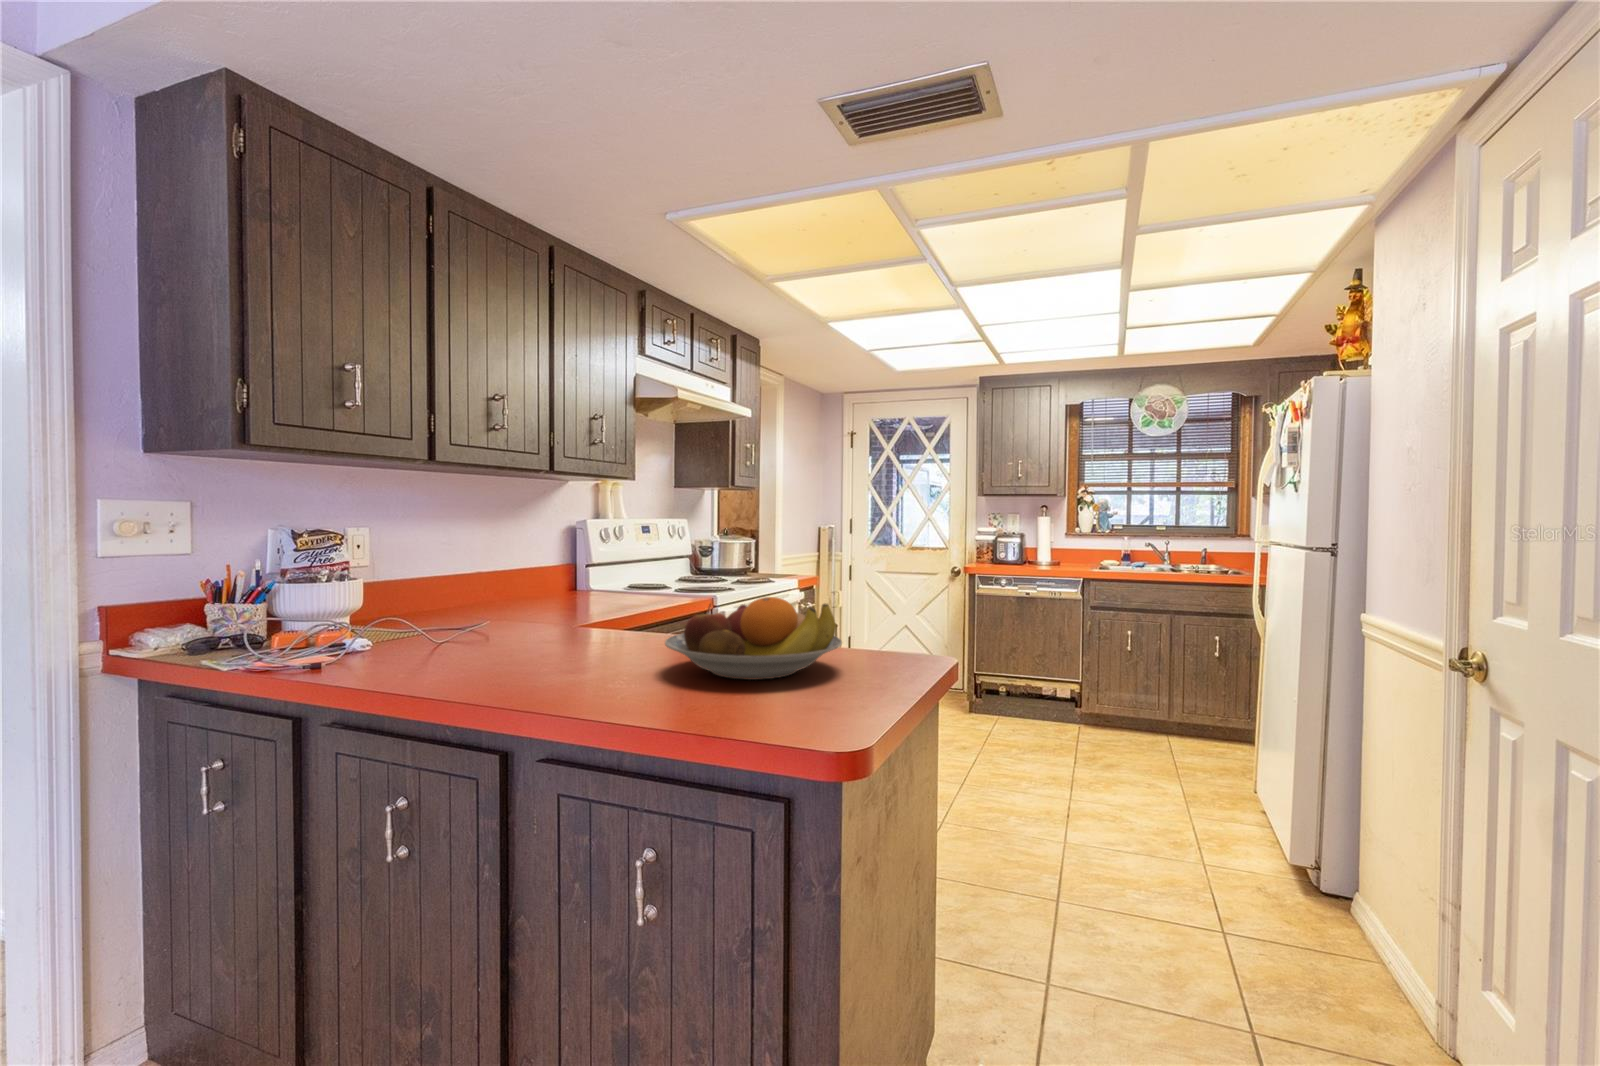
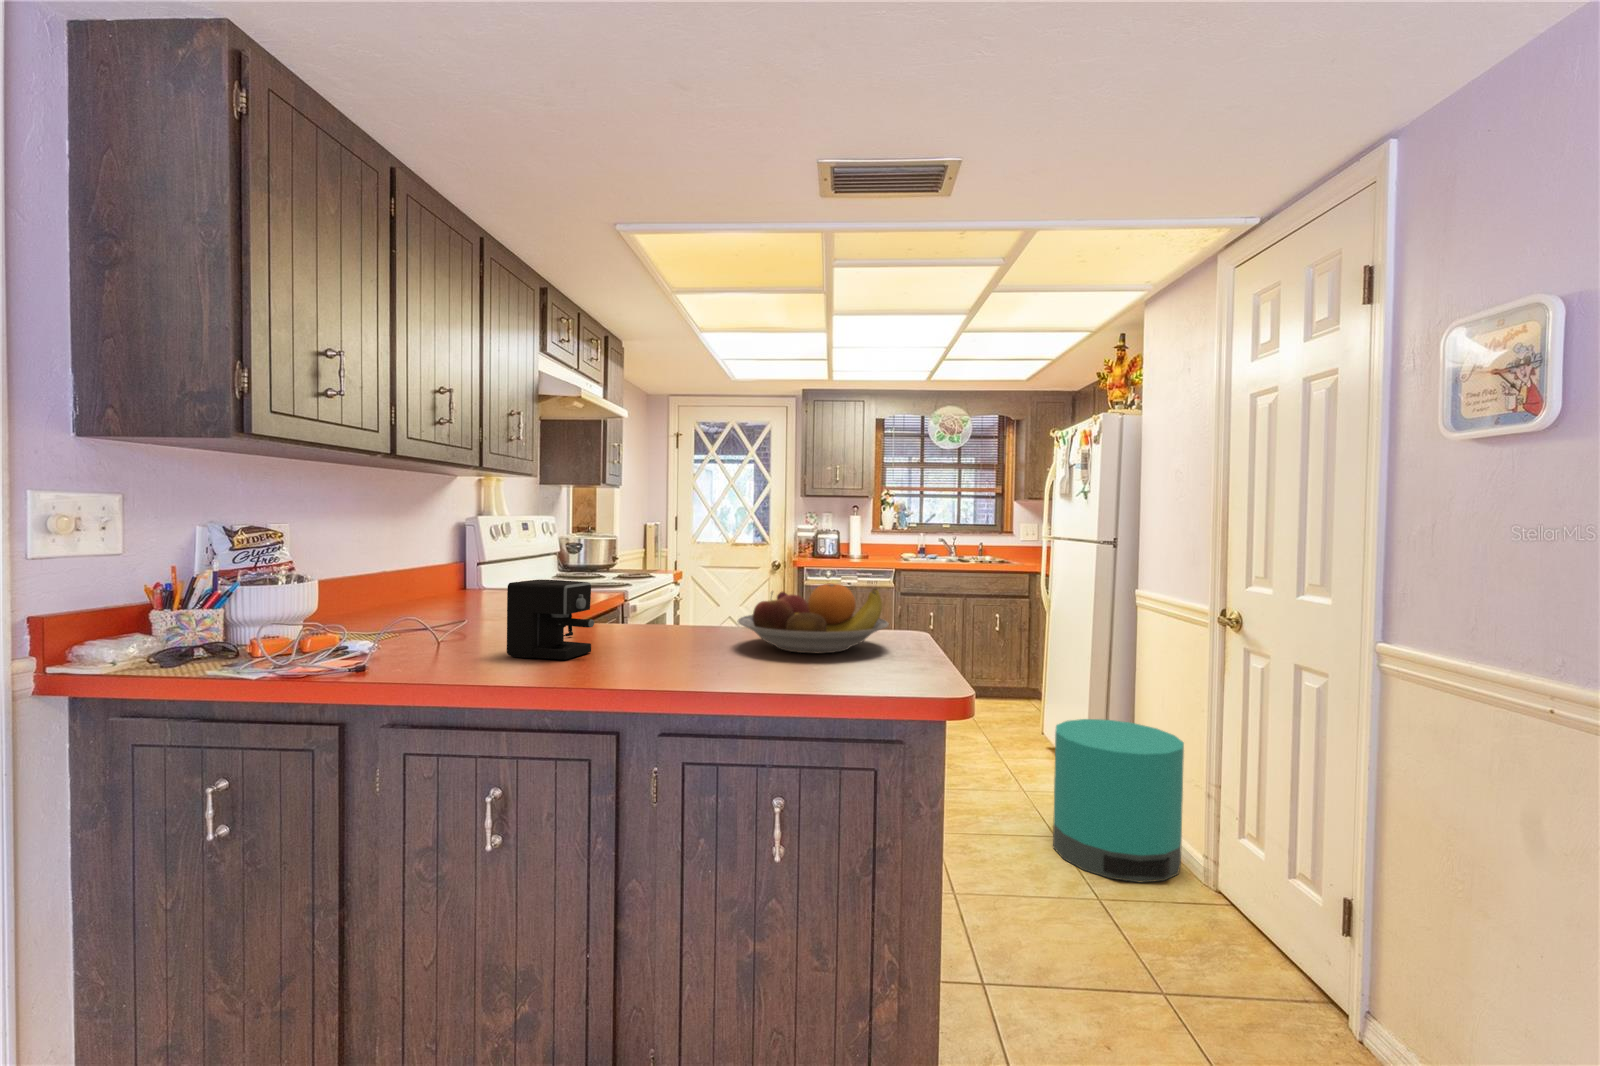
coffee maker: none [443,585,551,669] -> present [507,580,594,660]
trash can: none [1202,784,1404,1032] -> present [1053,719,1184,882]

